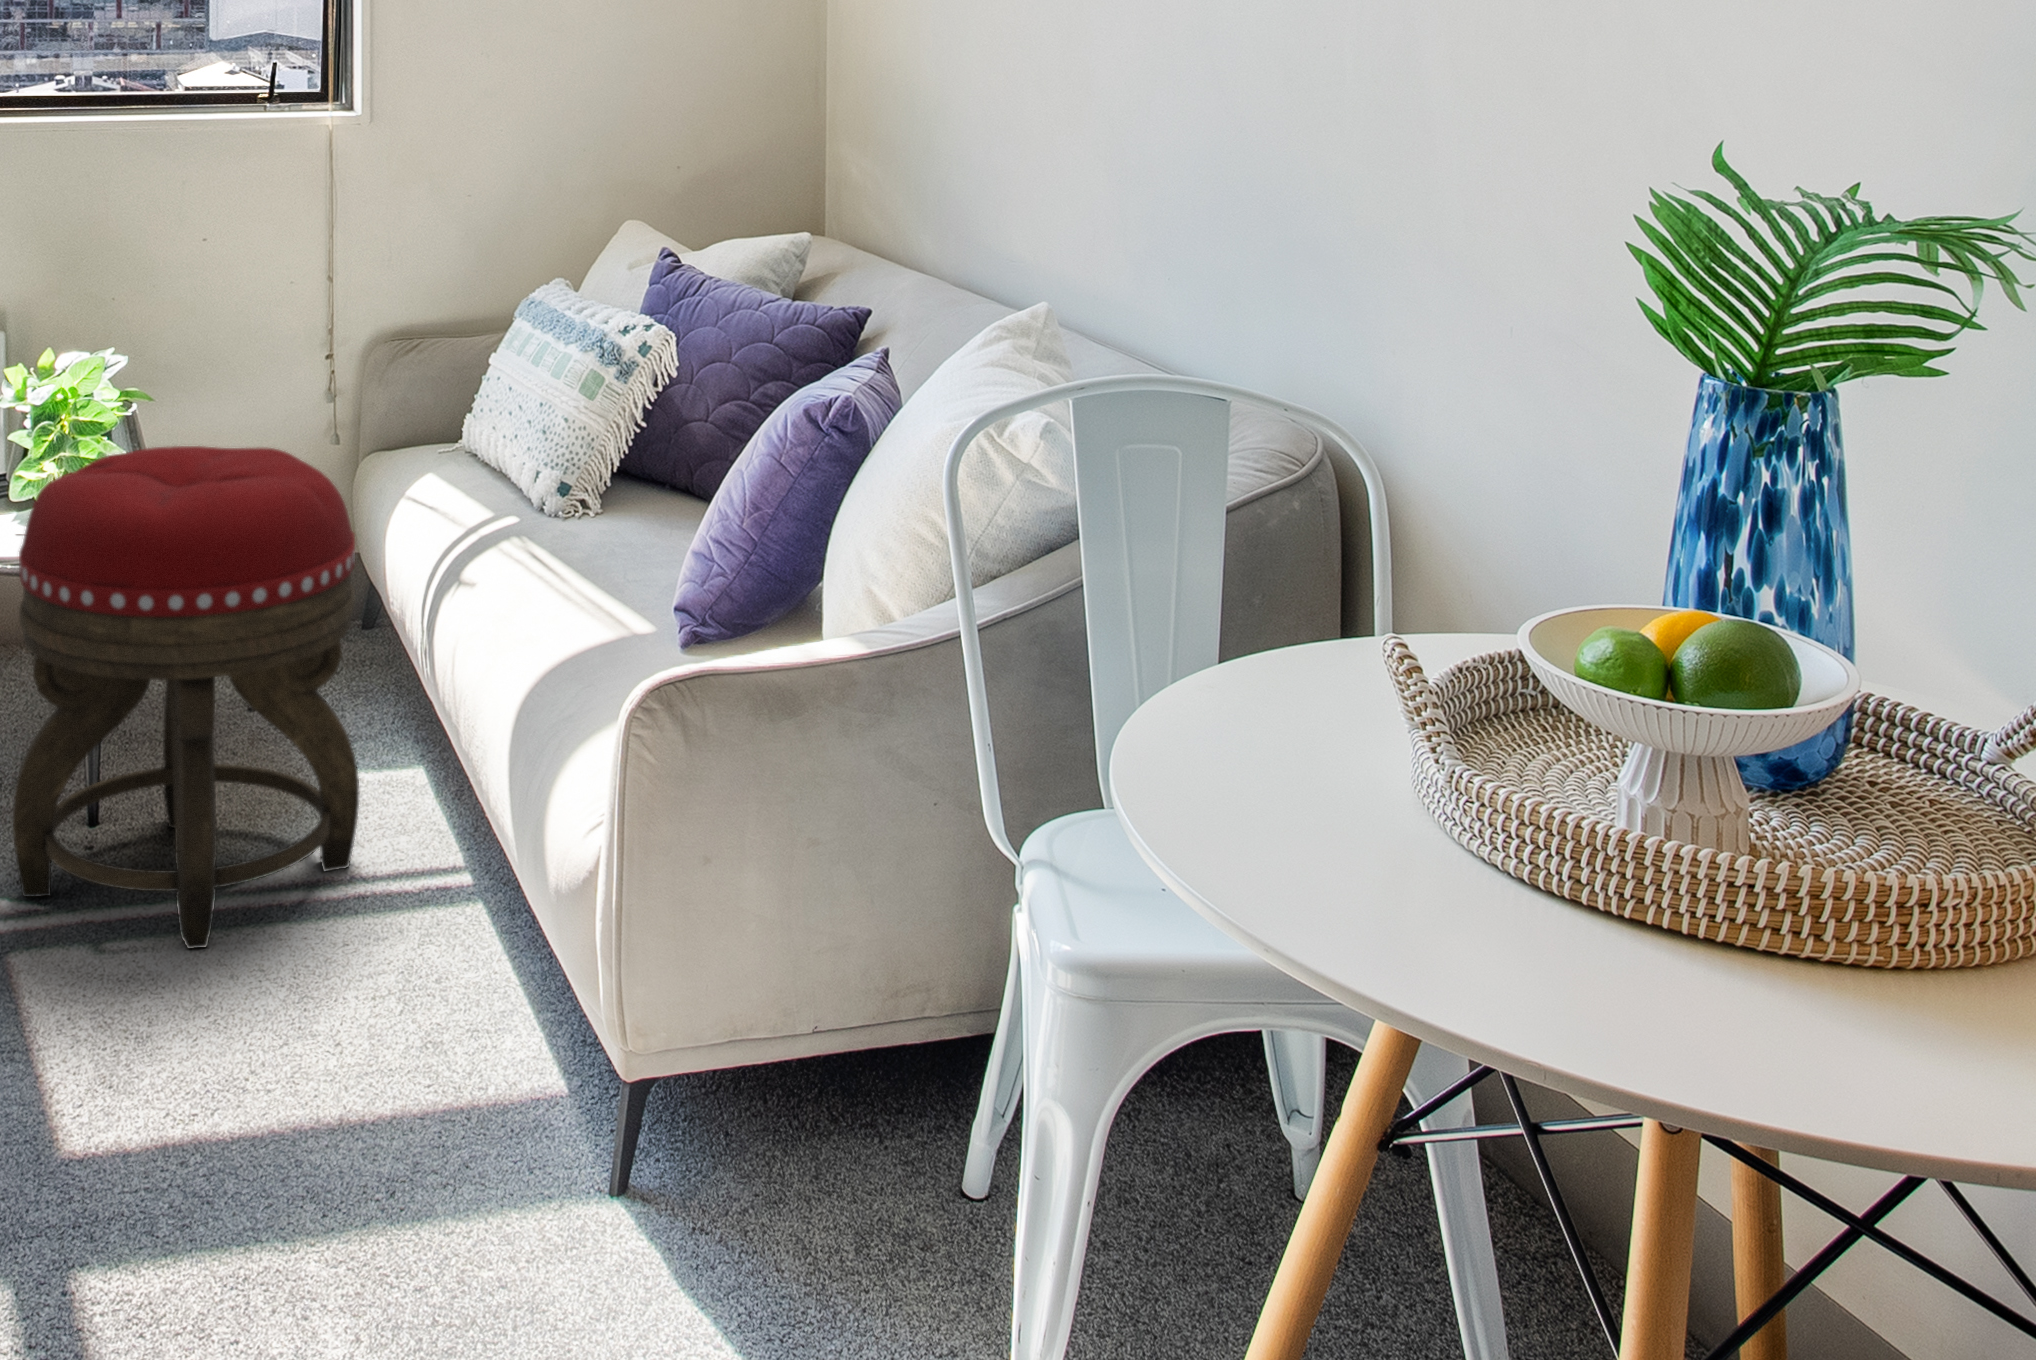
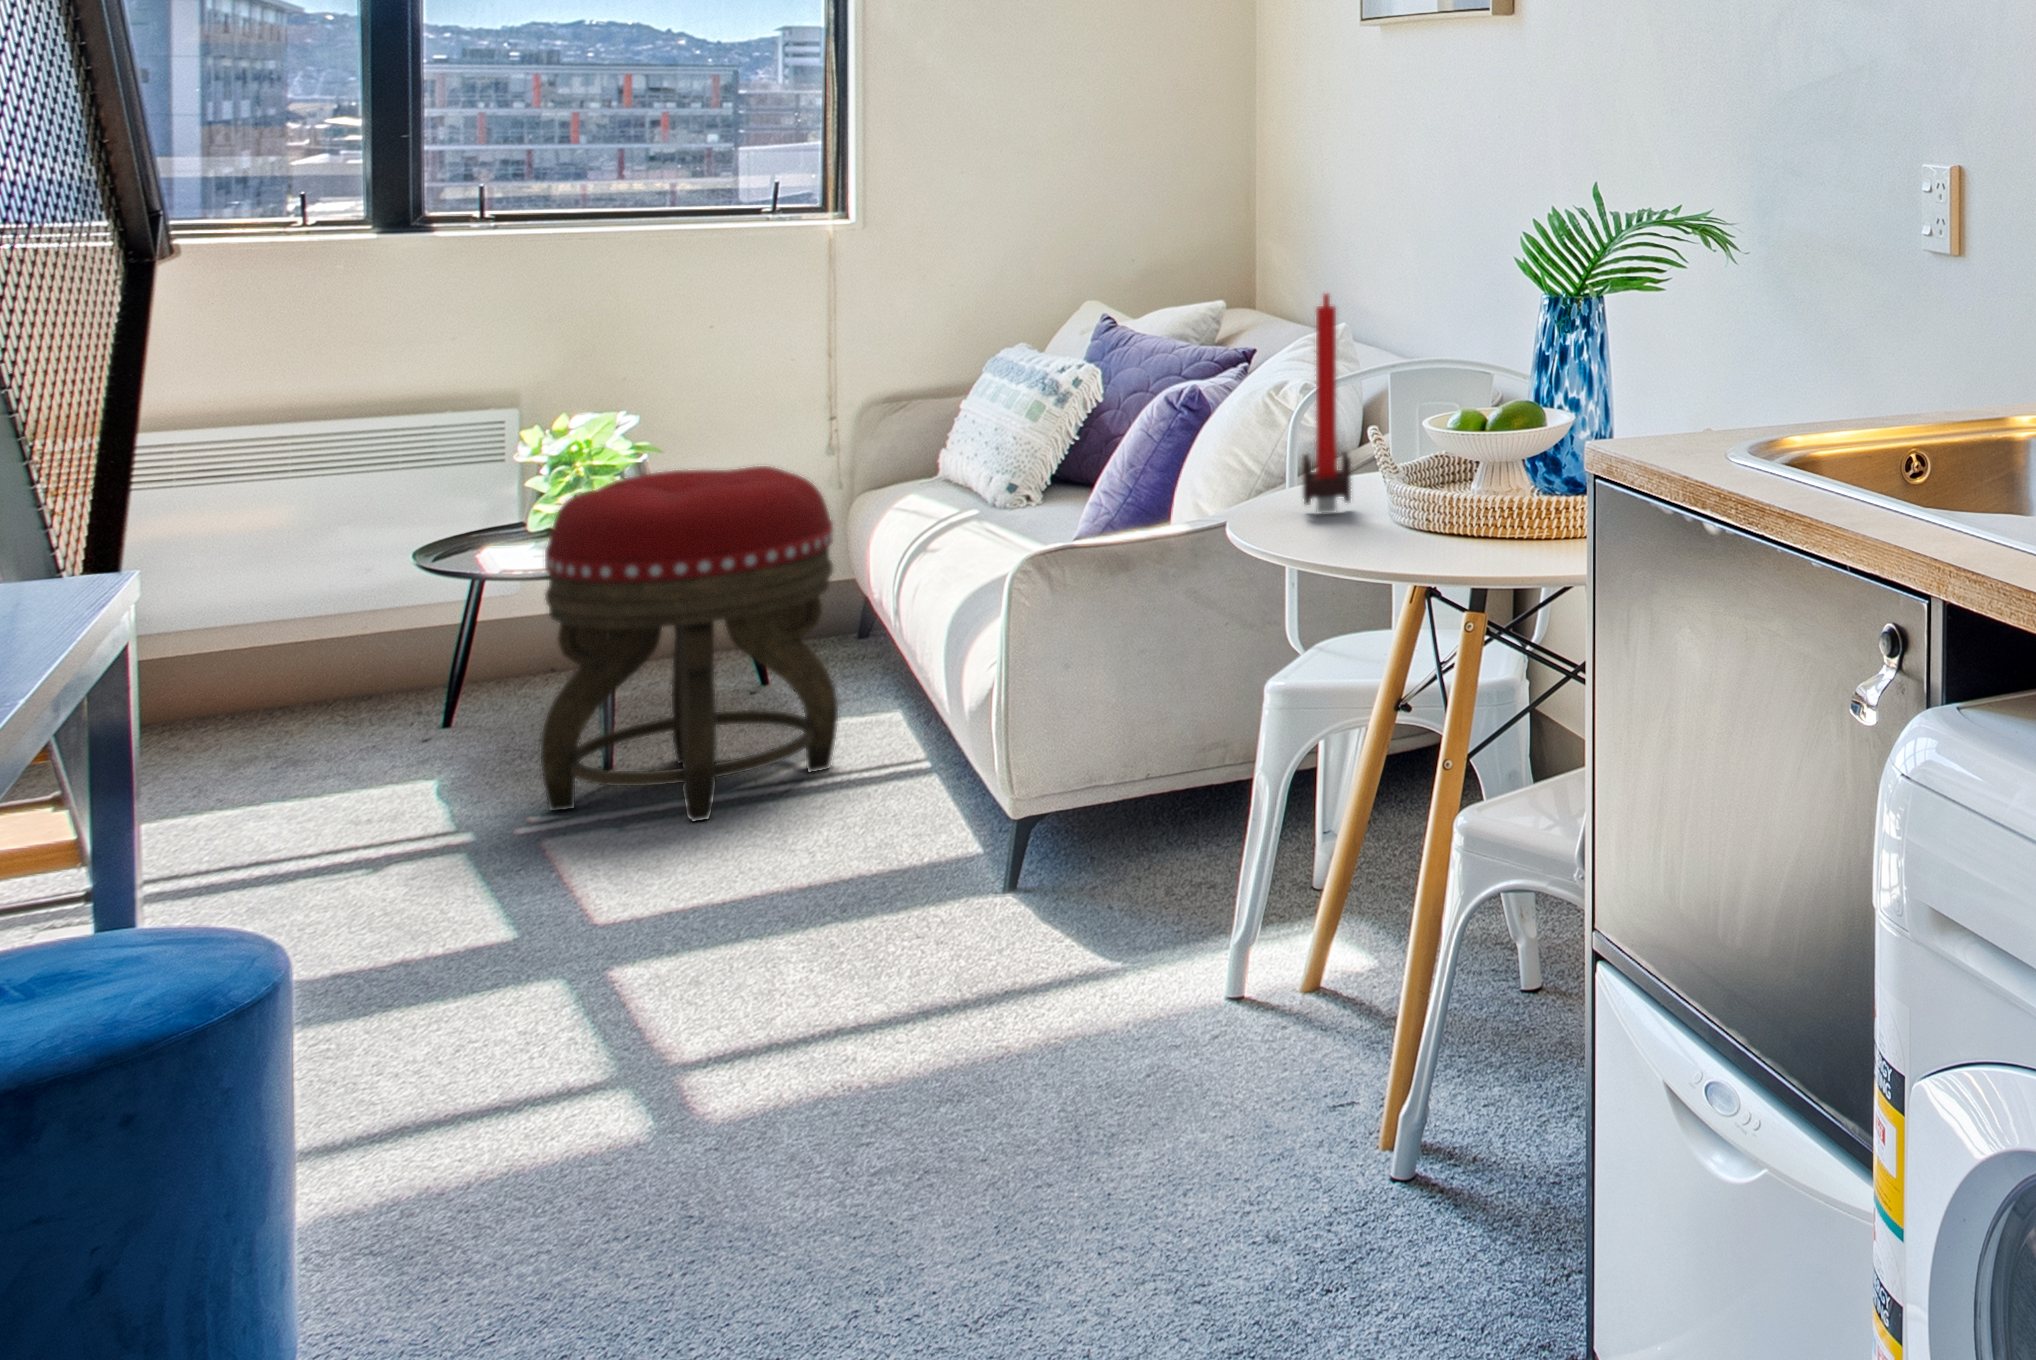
candle: none [1254,363,1369,802] -> present [1303,294,1351,513]

